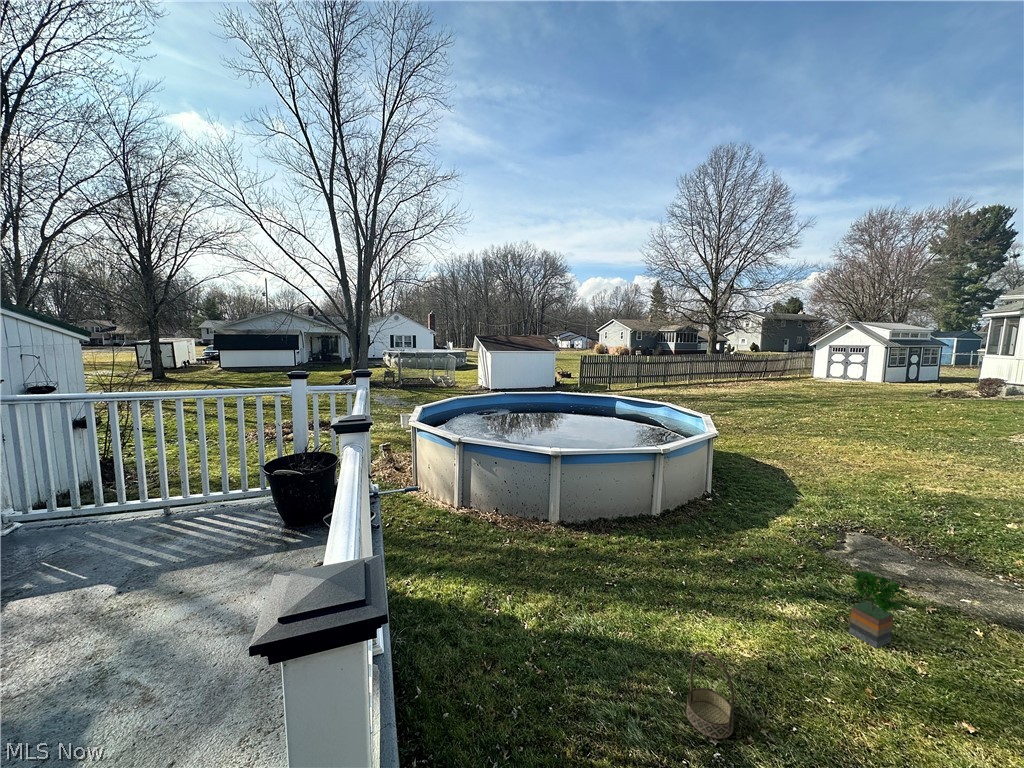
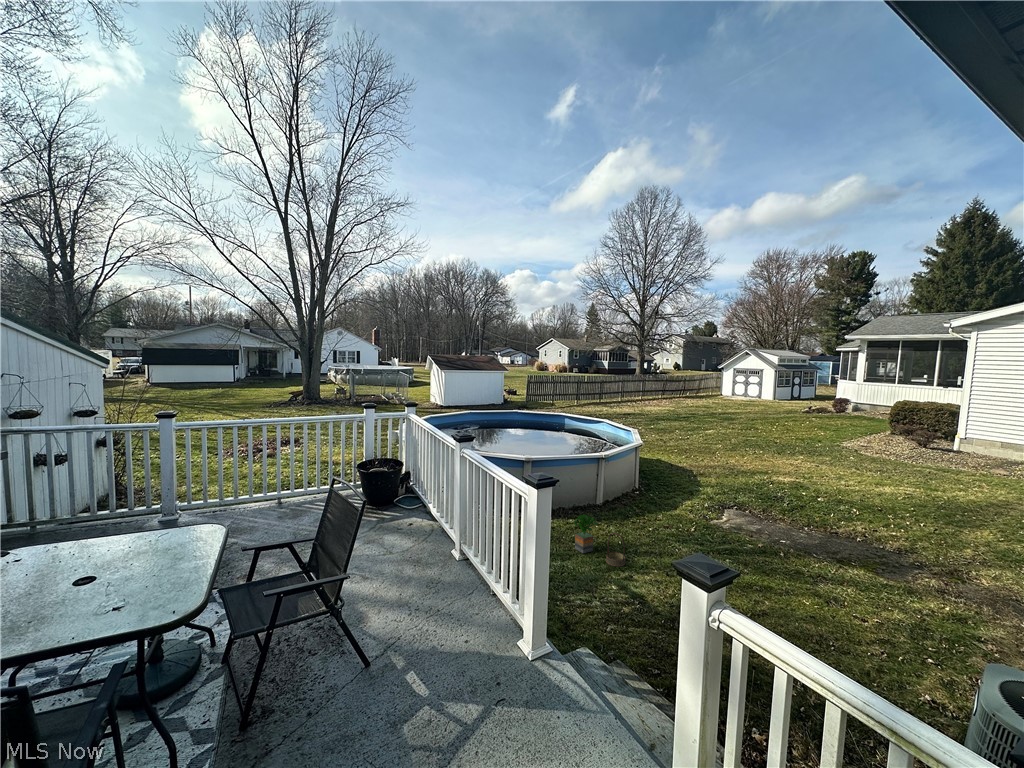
potted tree: present [849,571,907,648] -> present [574,515,598,553]

